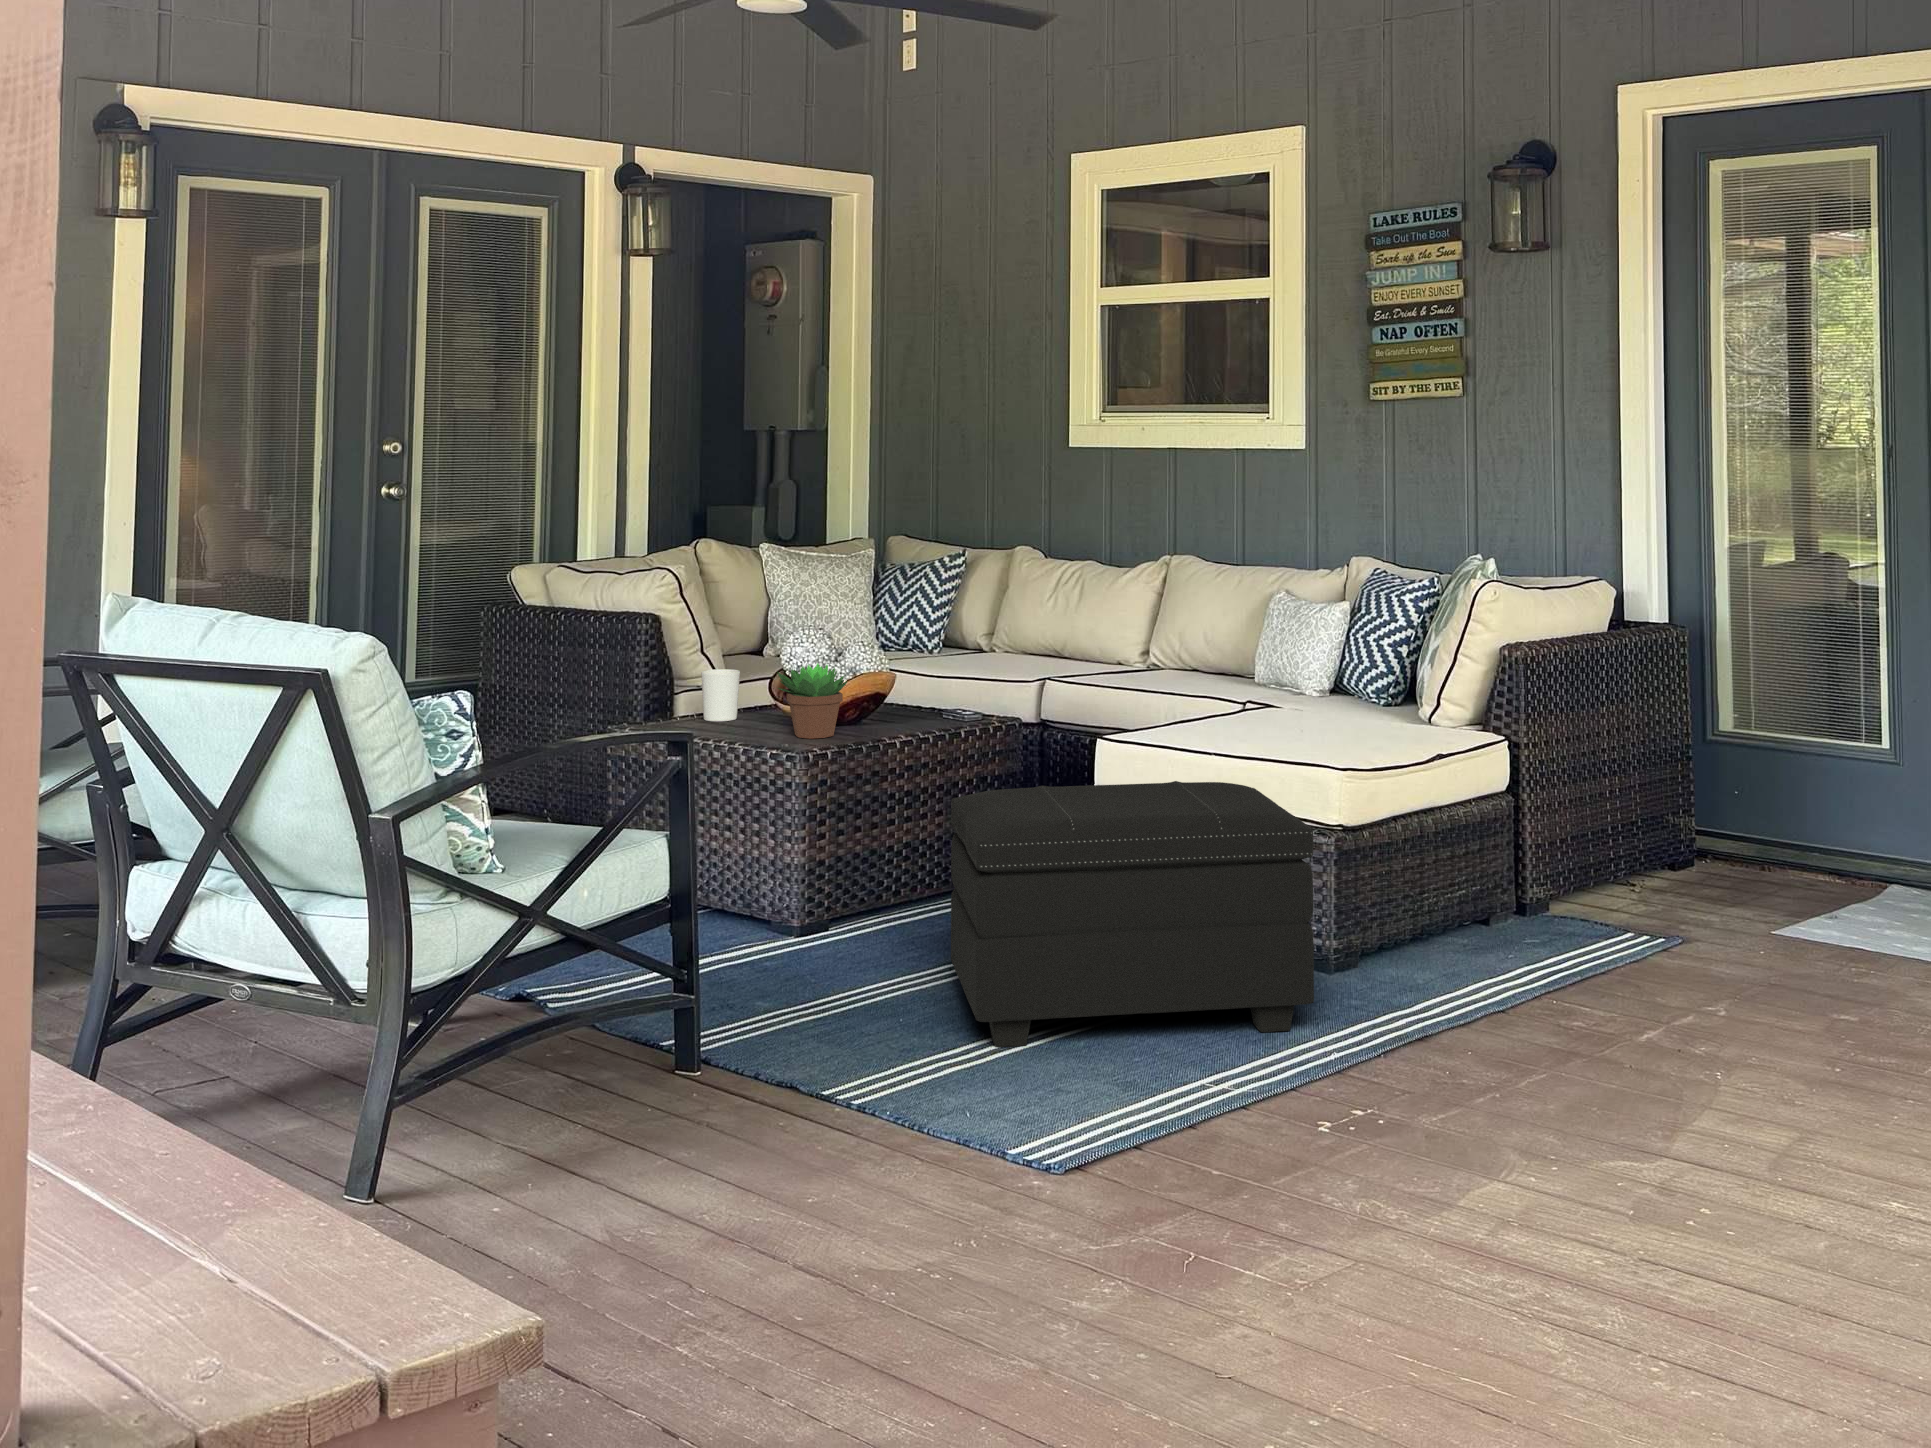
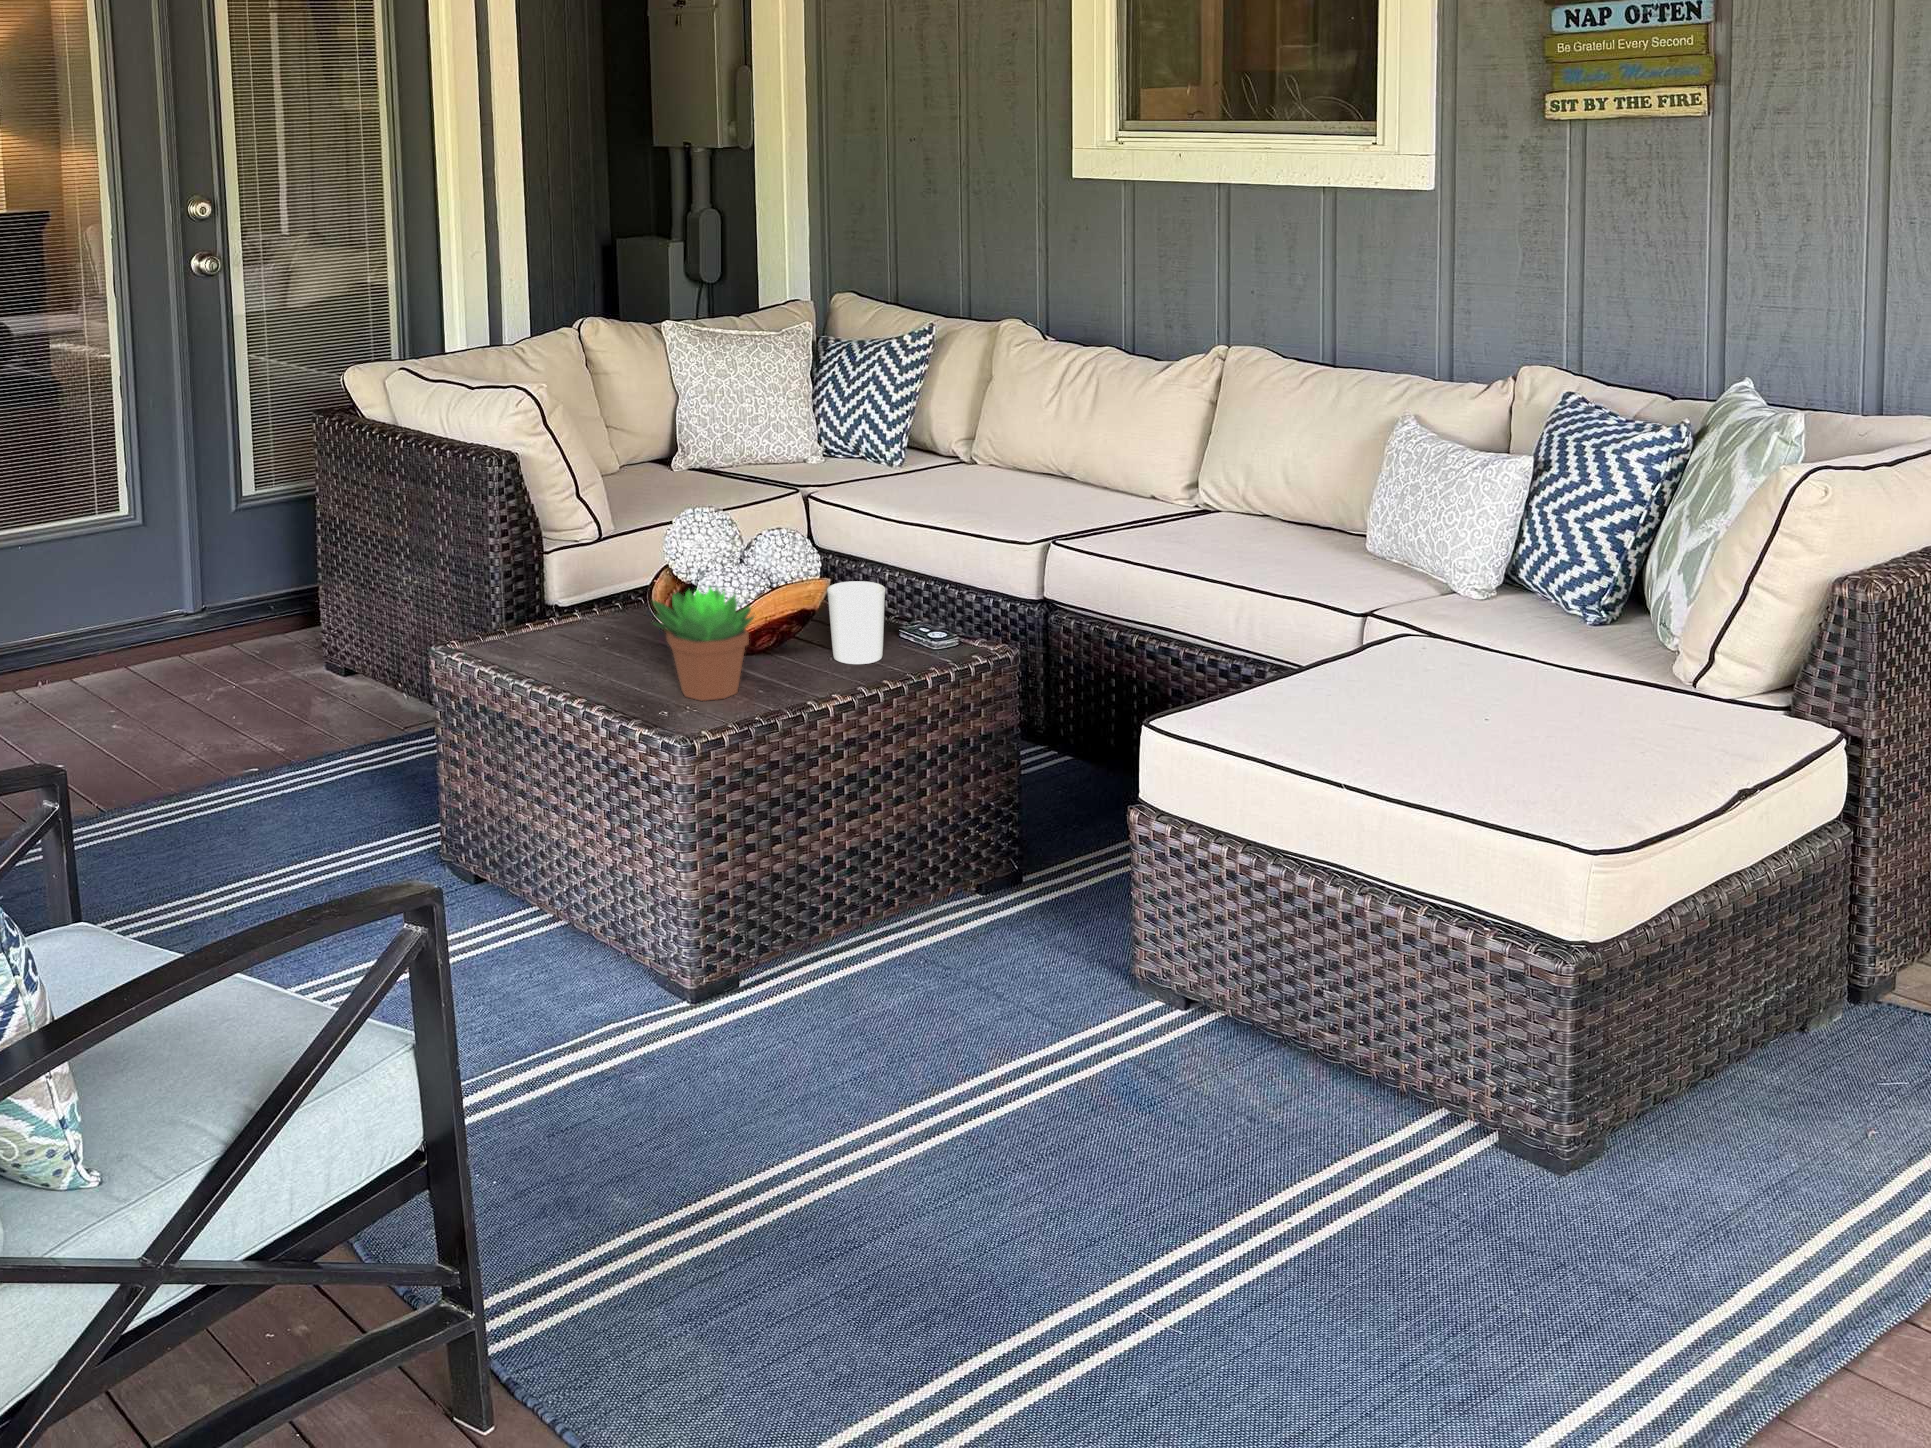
candle holder: present [701,669,740,721] -> present [827,581,885,664]
footstool: present [951,781,1314,1047] -> none [910,868,1570,1374]

